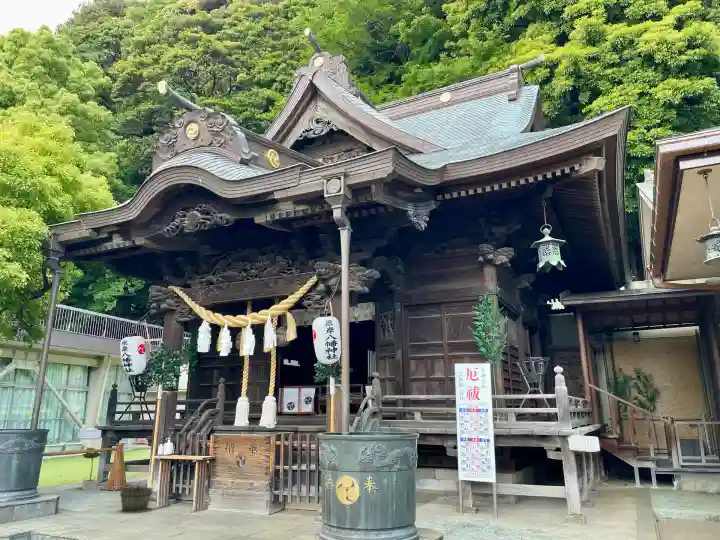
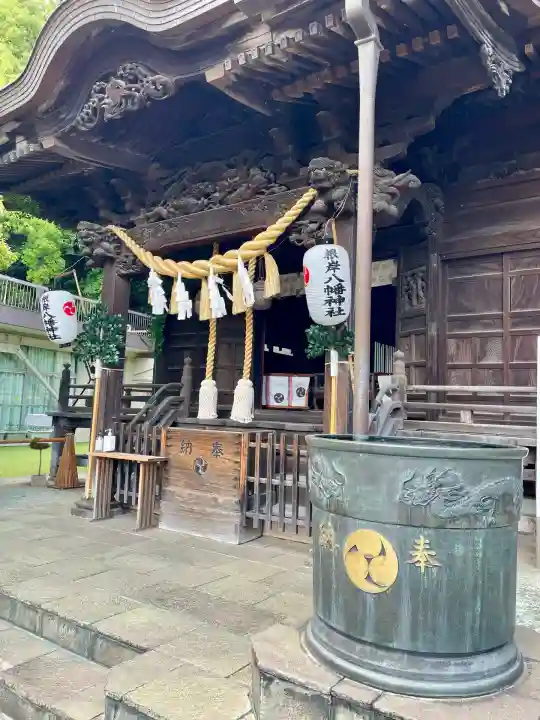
wooden bucket: present [120,486,152,511] -> none [44,486,87,523]

